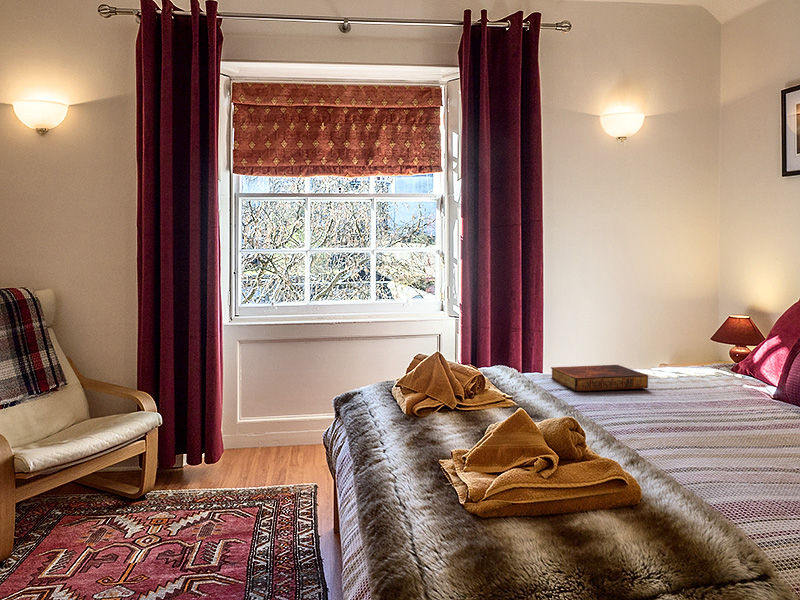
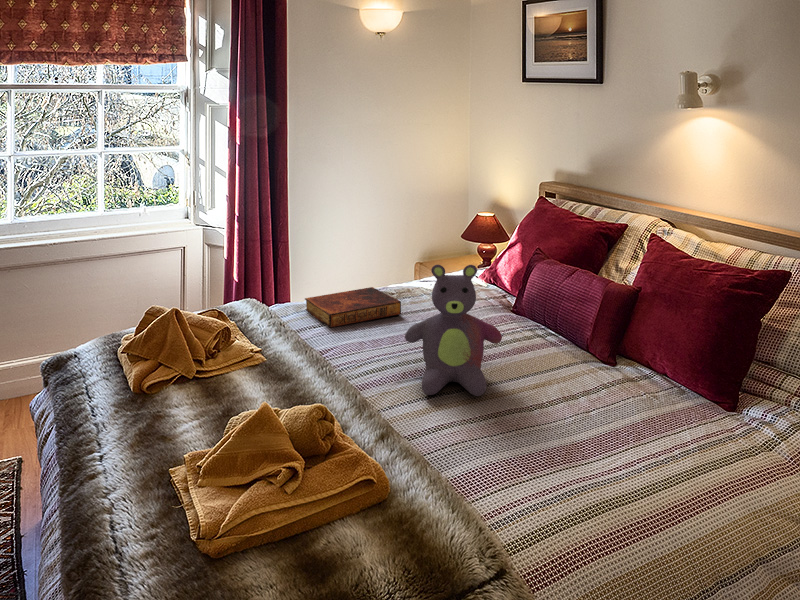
stuffed bear: none [654,320,761,451] -> present [405,265,502,396]

